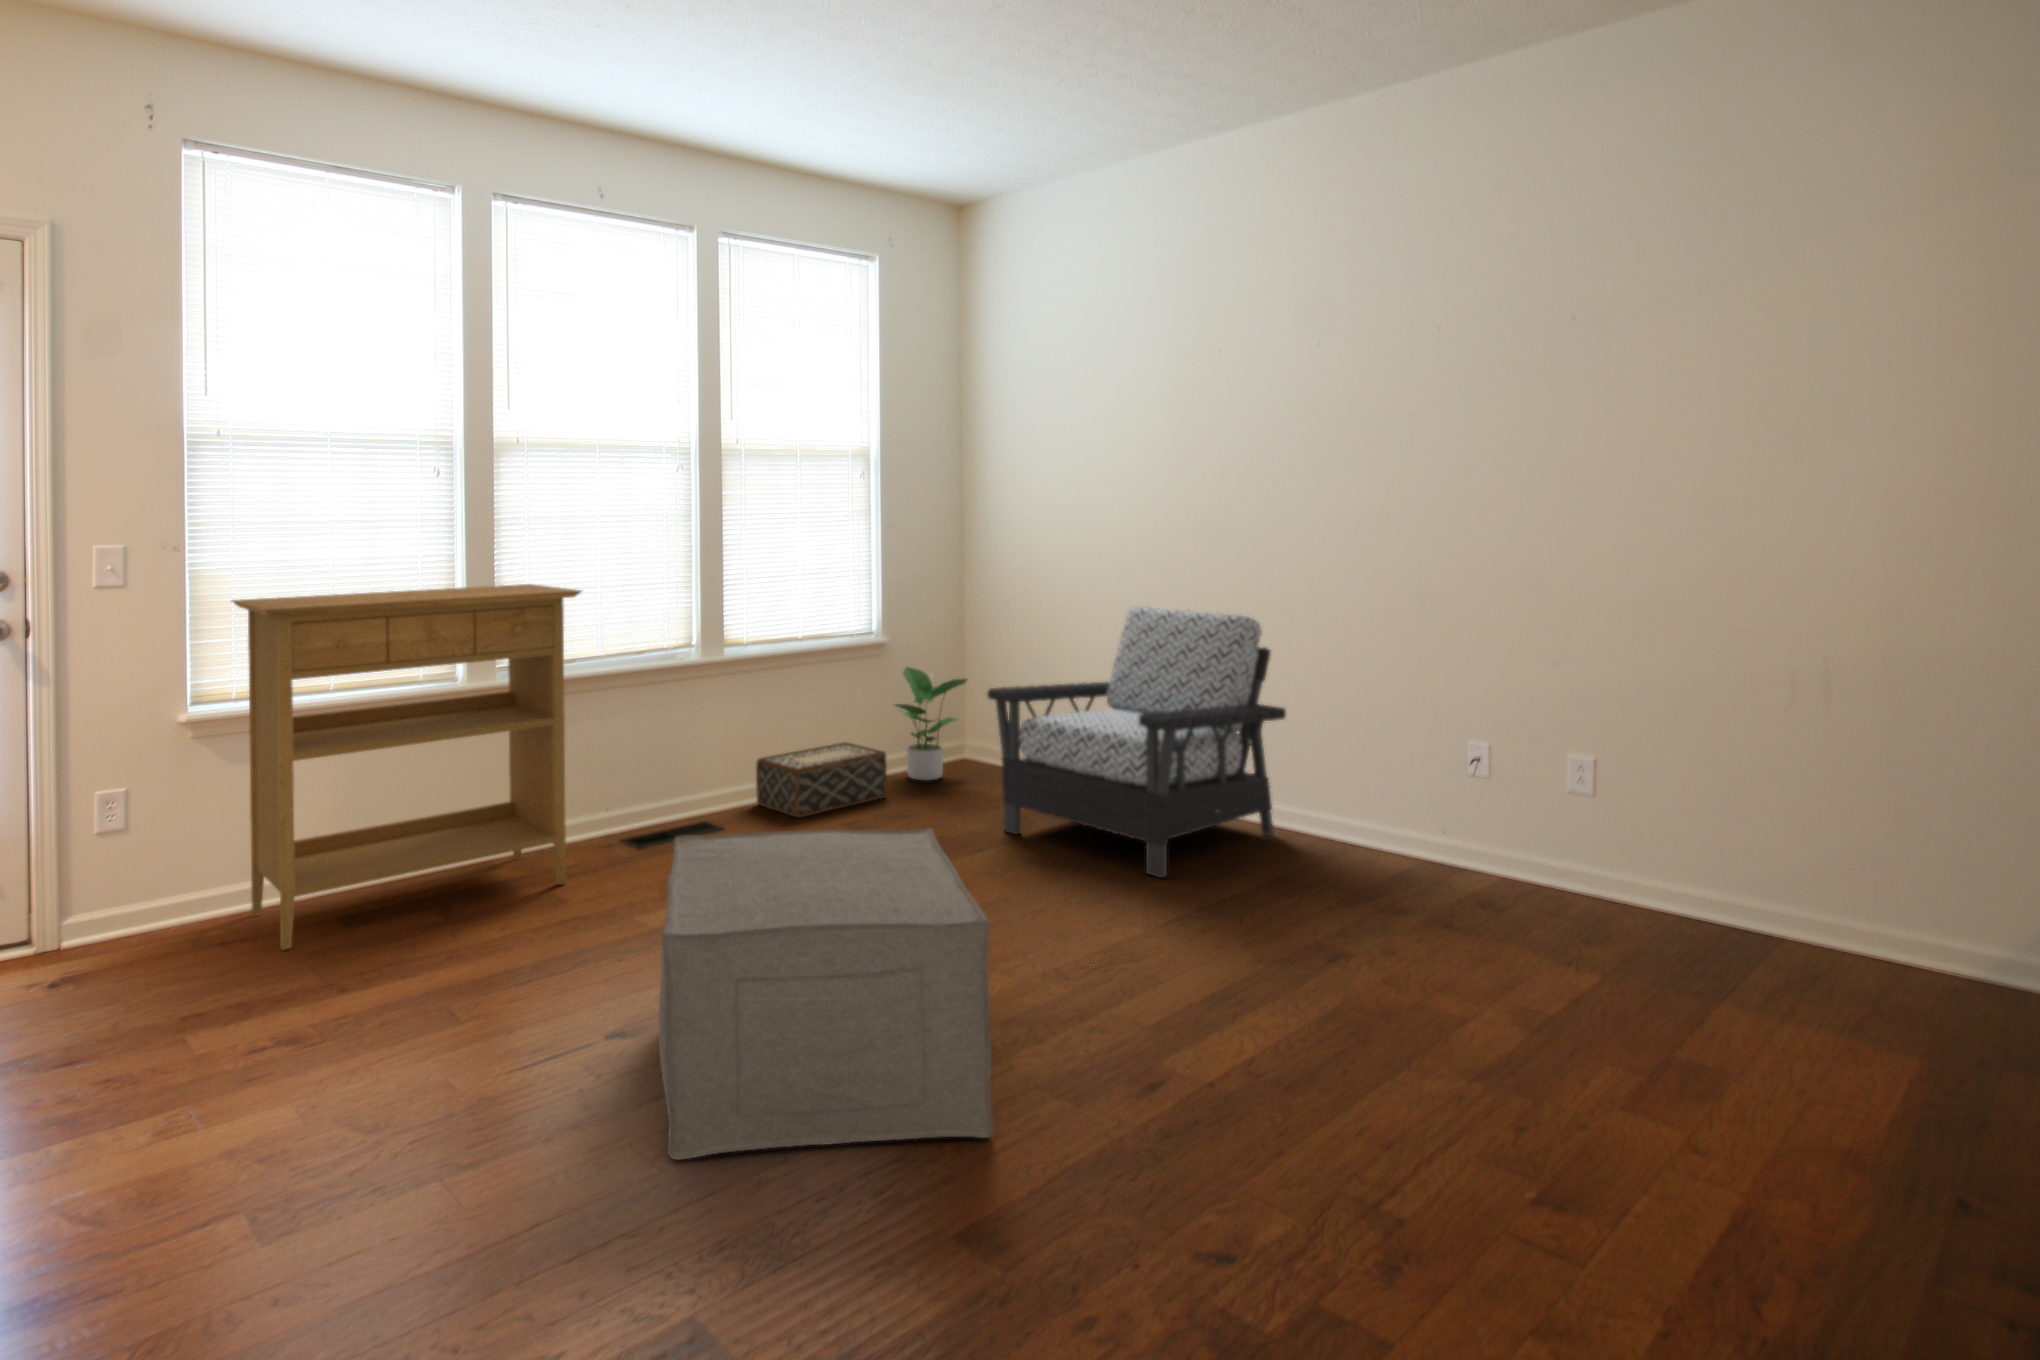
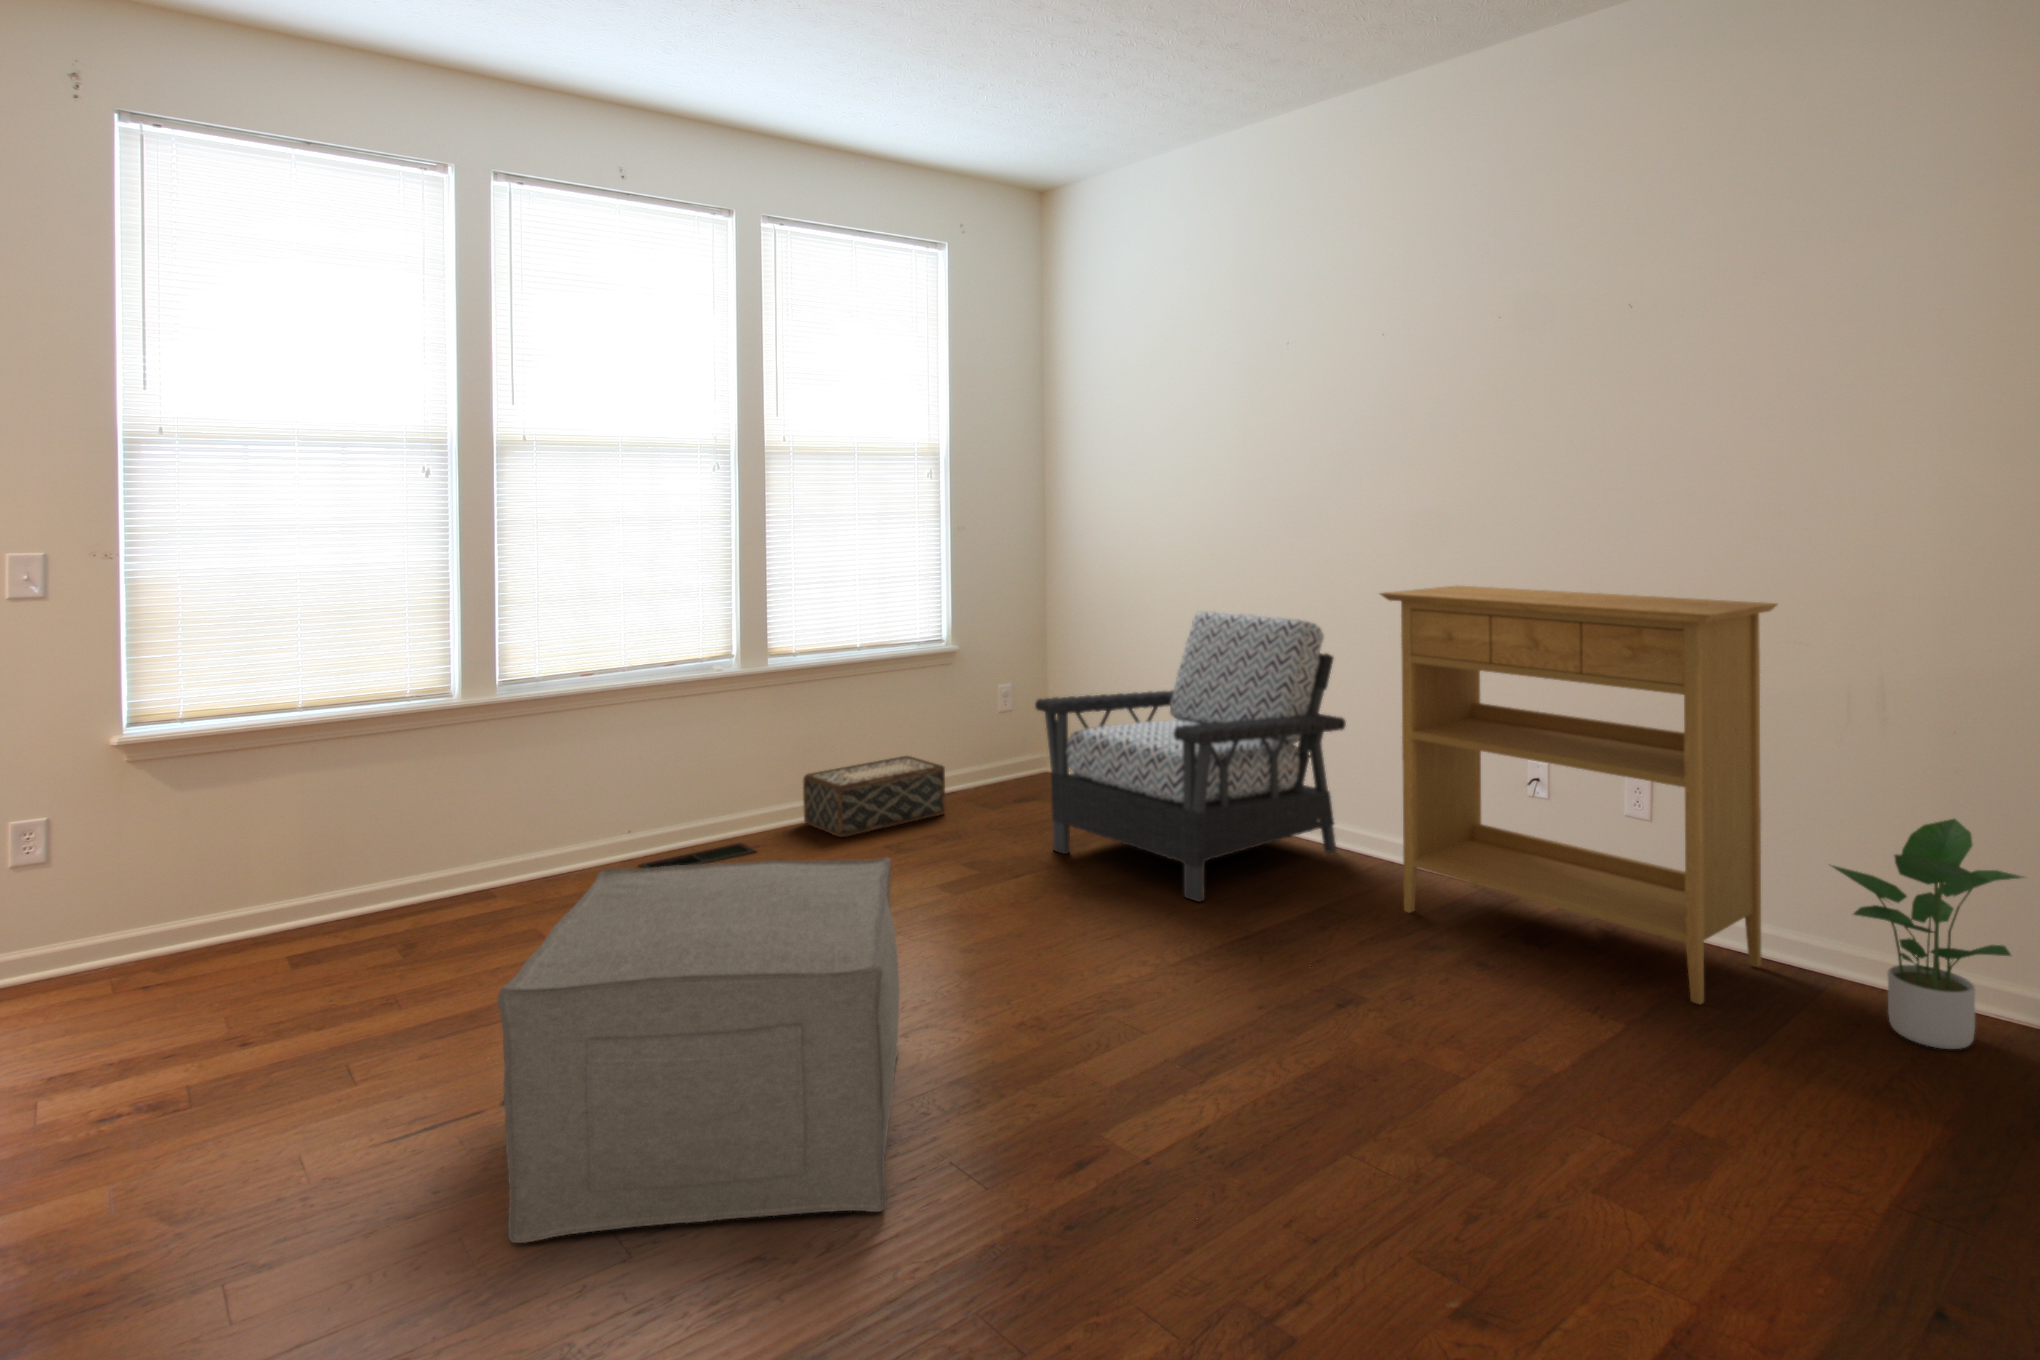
console table: present [233,584,581,950] -> present [1380,586,1777,1005]
potted plant: present [895,666,967,780] -> present [1832,819,2023,1049]

